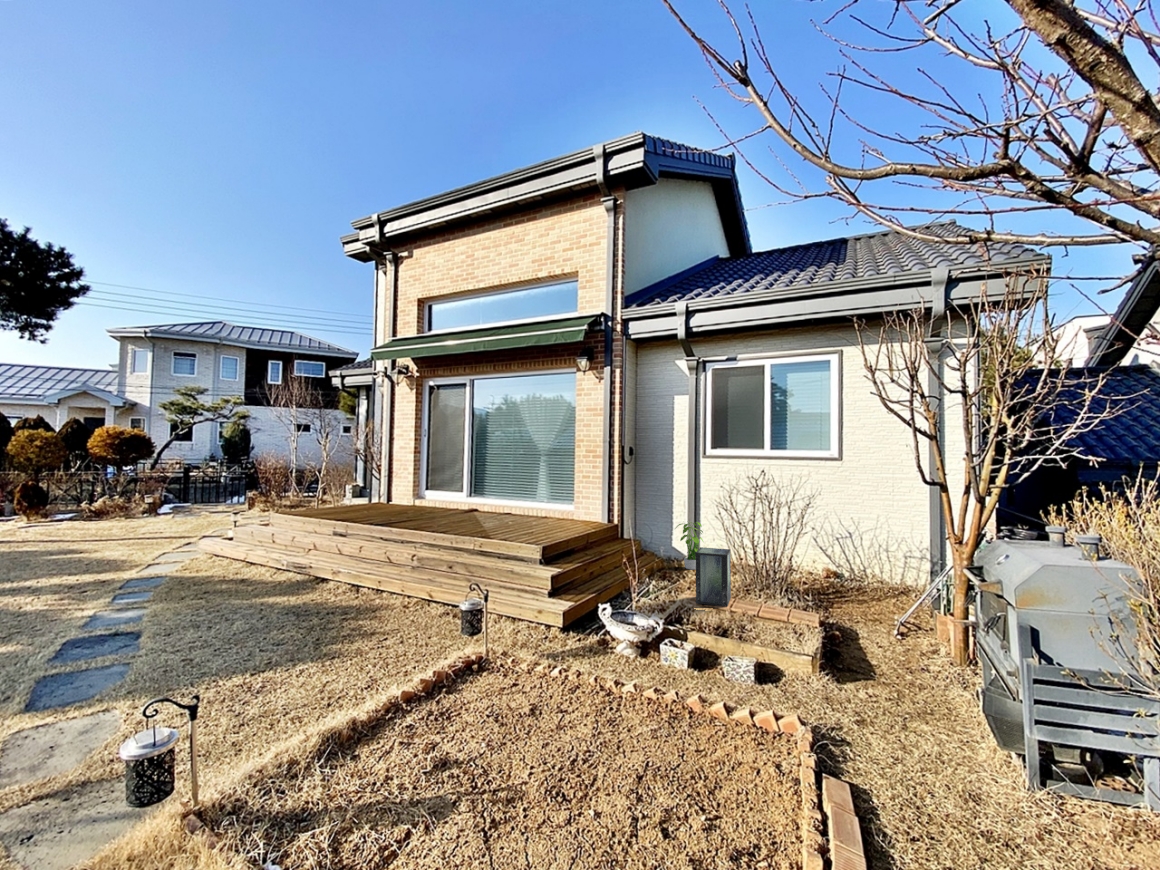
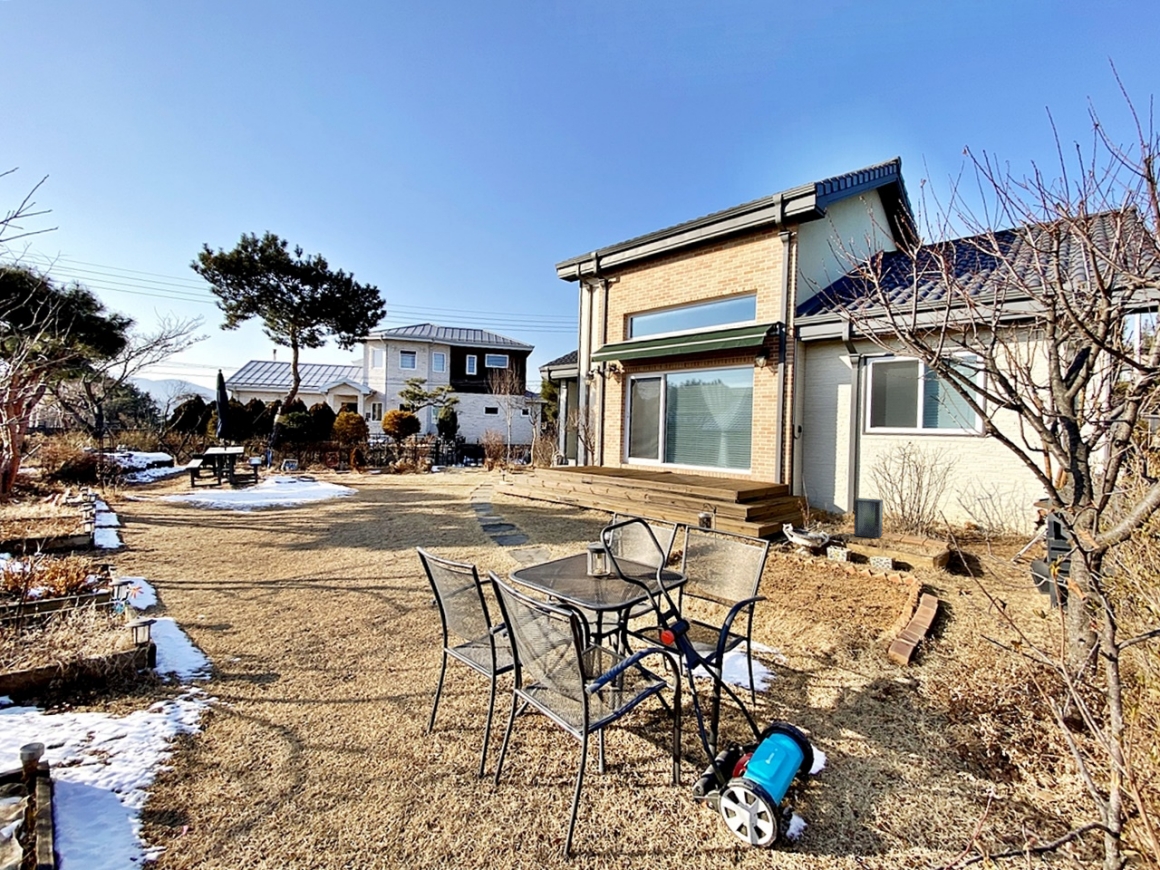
potted plant: present [676,522,703,570] -> none [836,483,861,520]

